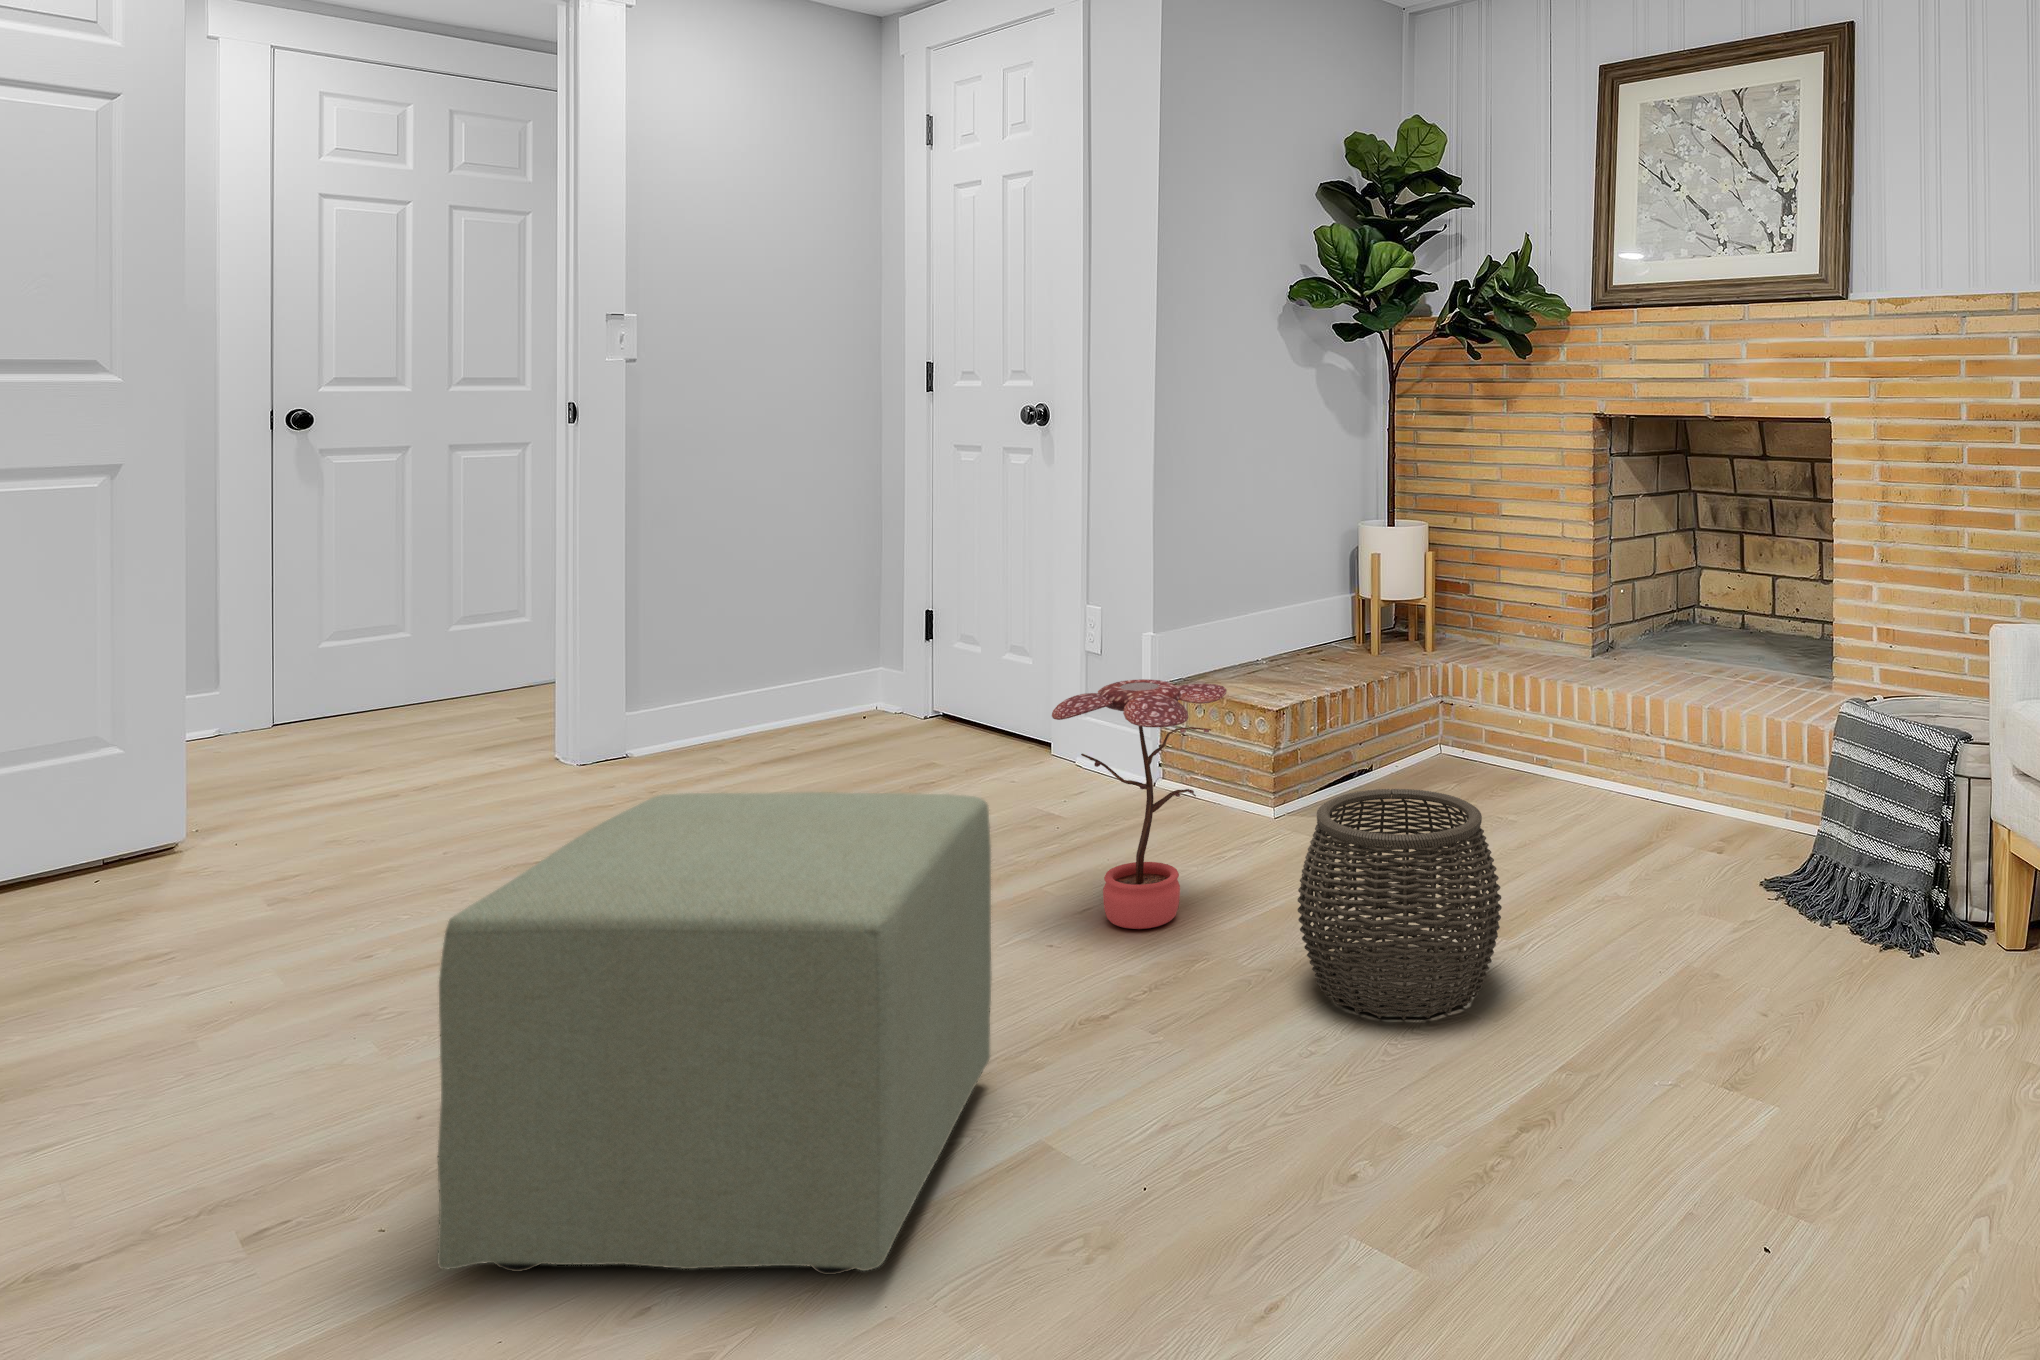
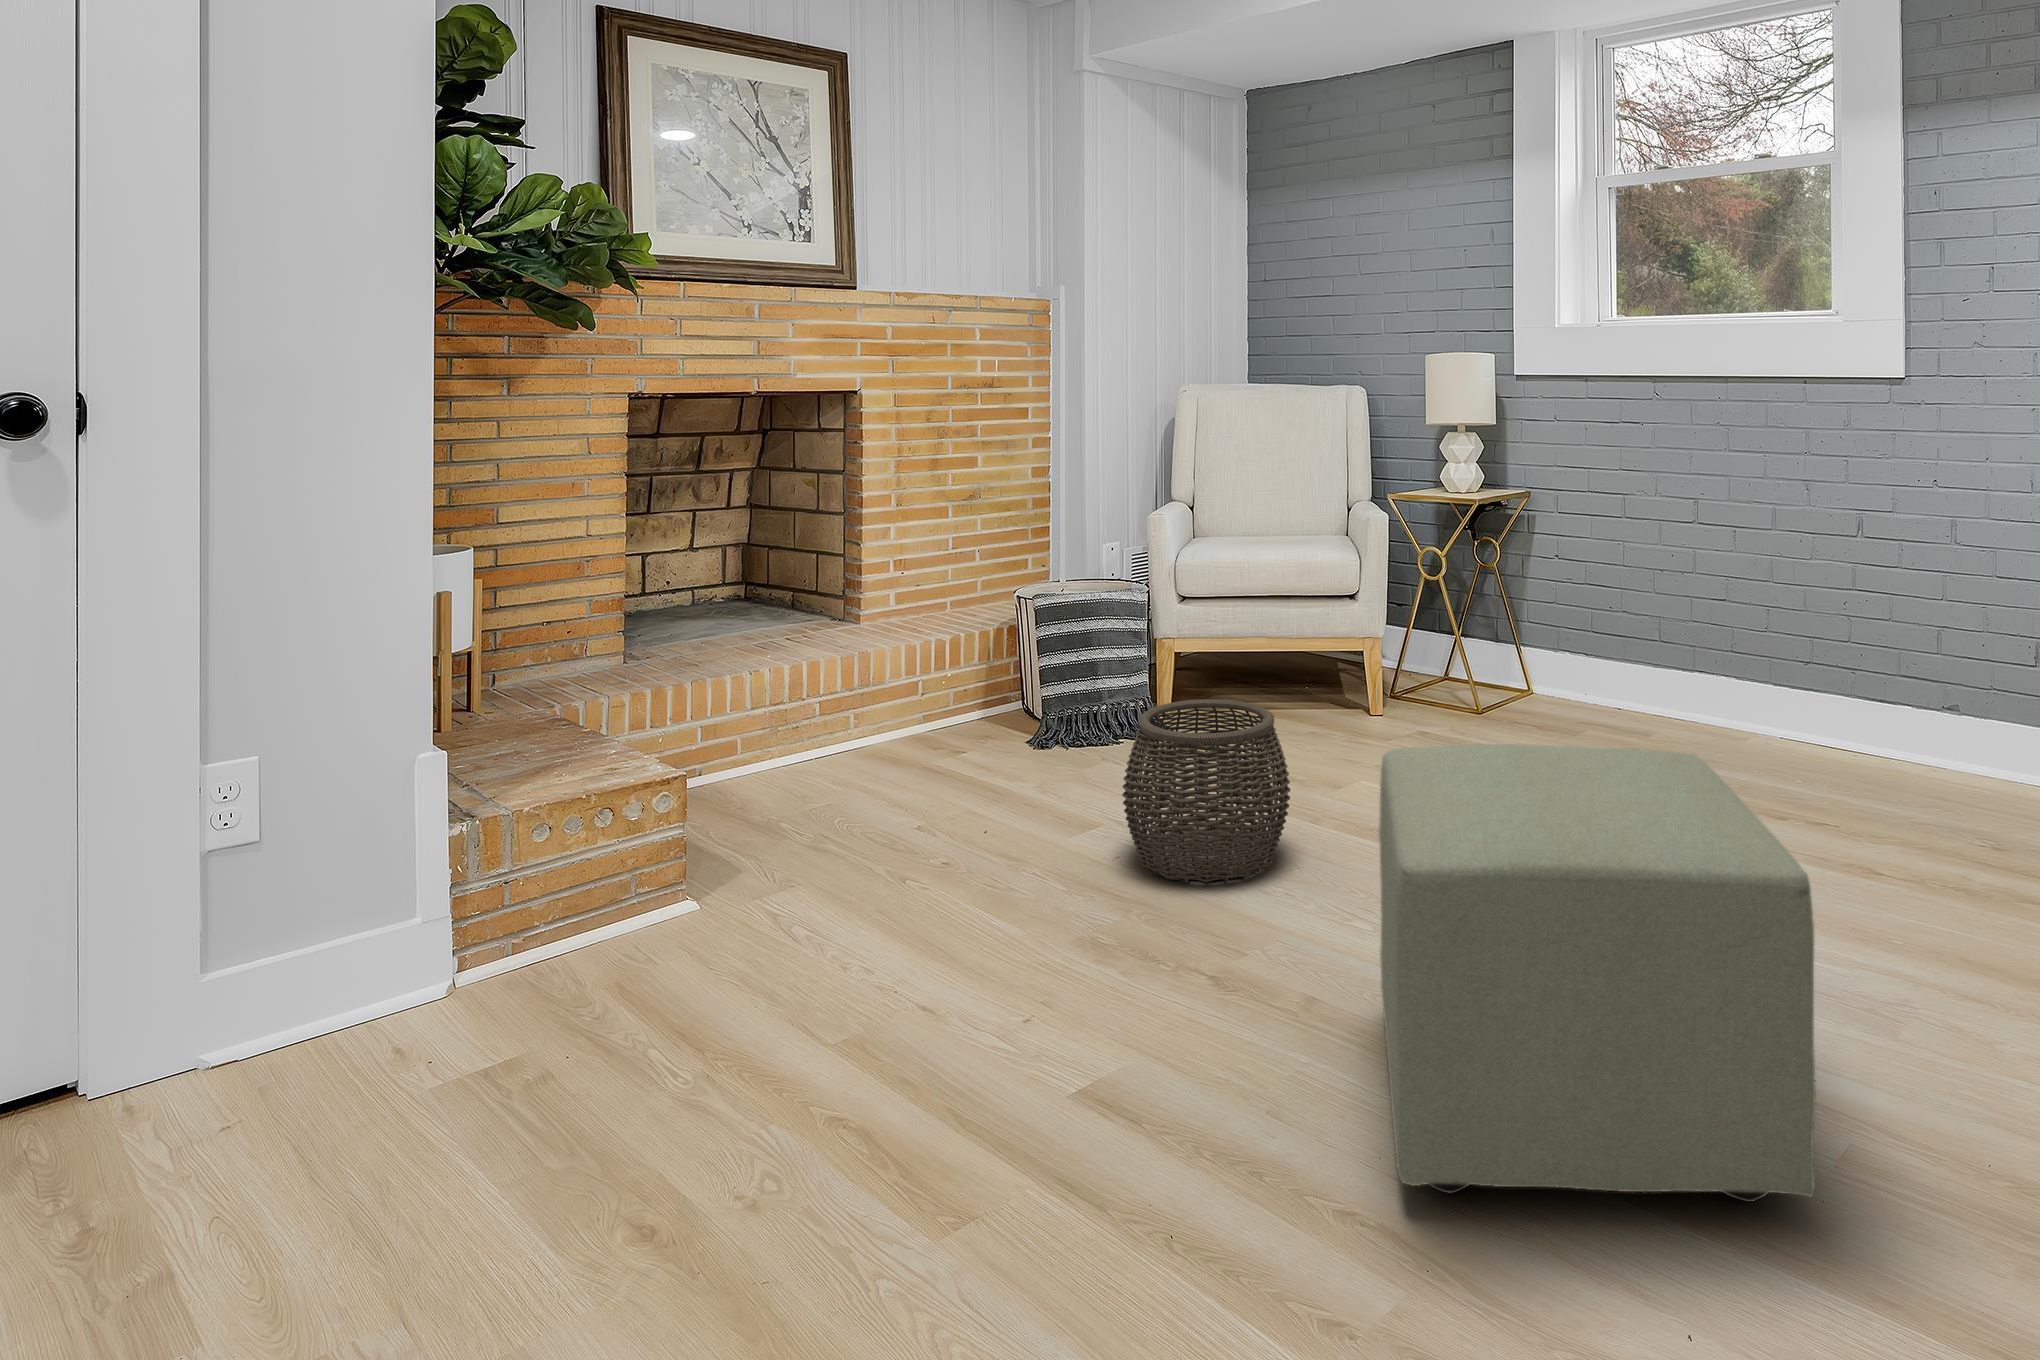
potted plant: present [1052,679,1227,929] -> none [902,693,1107,978]

